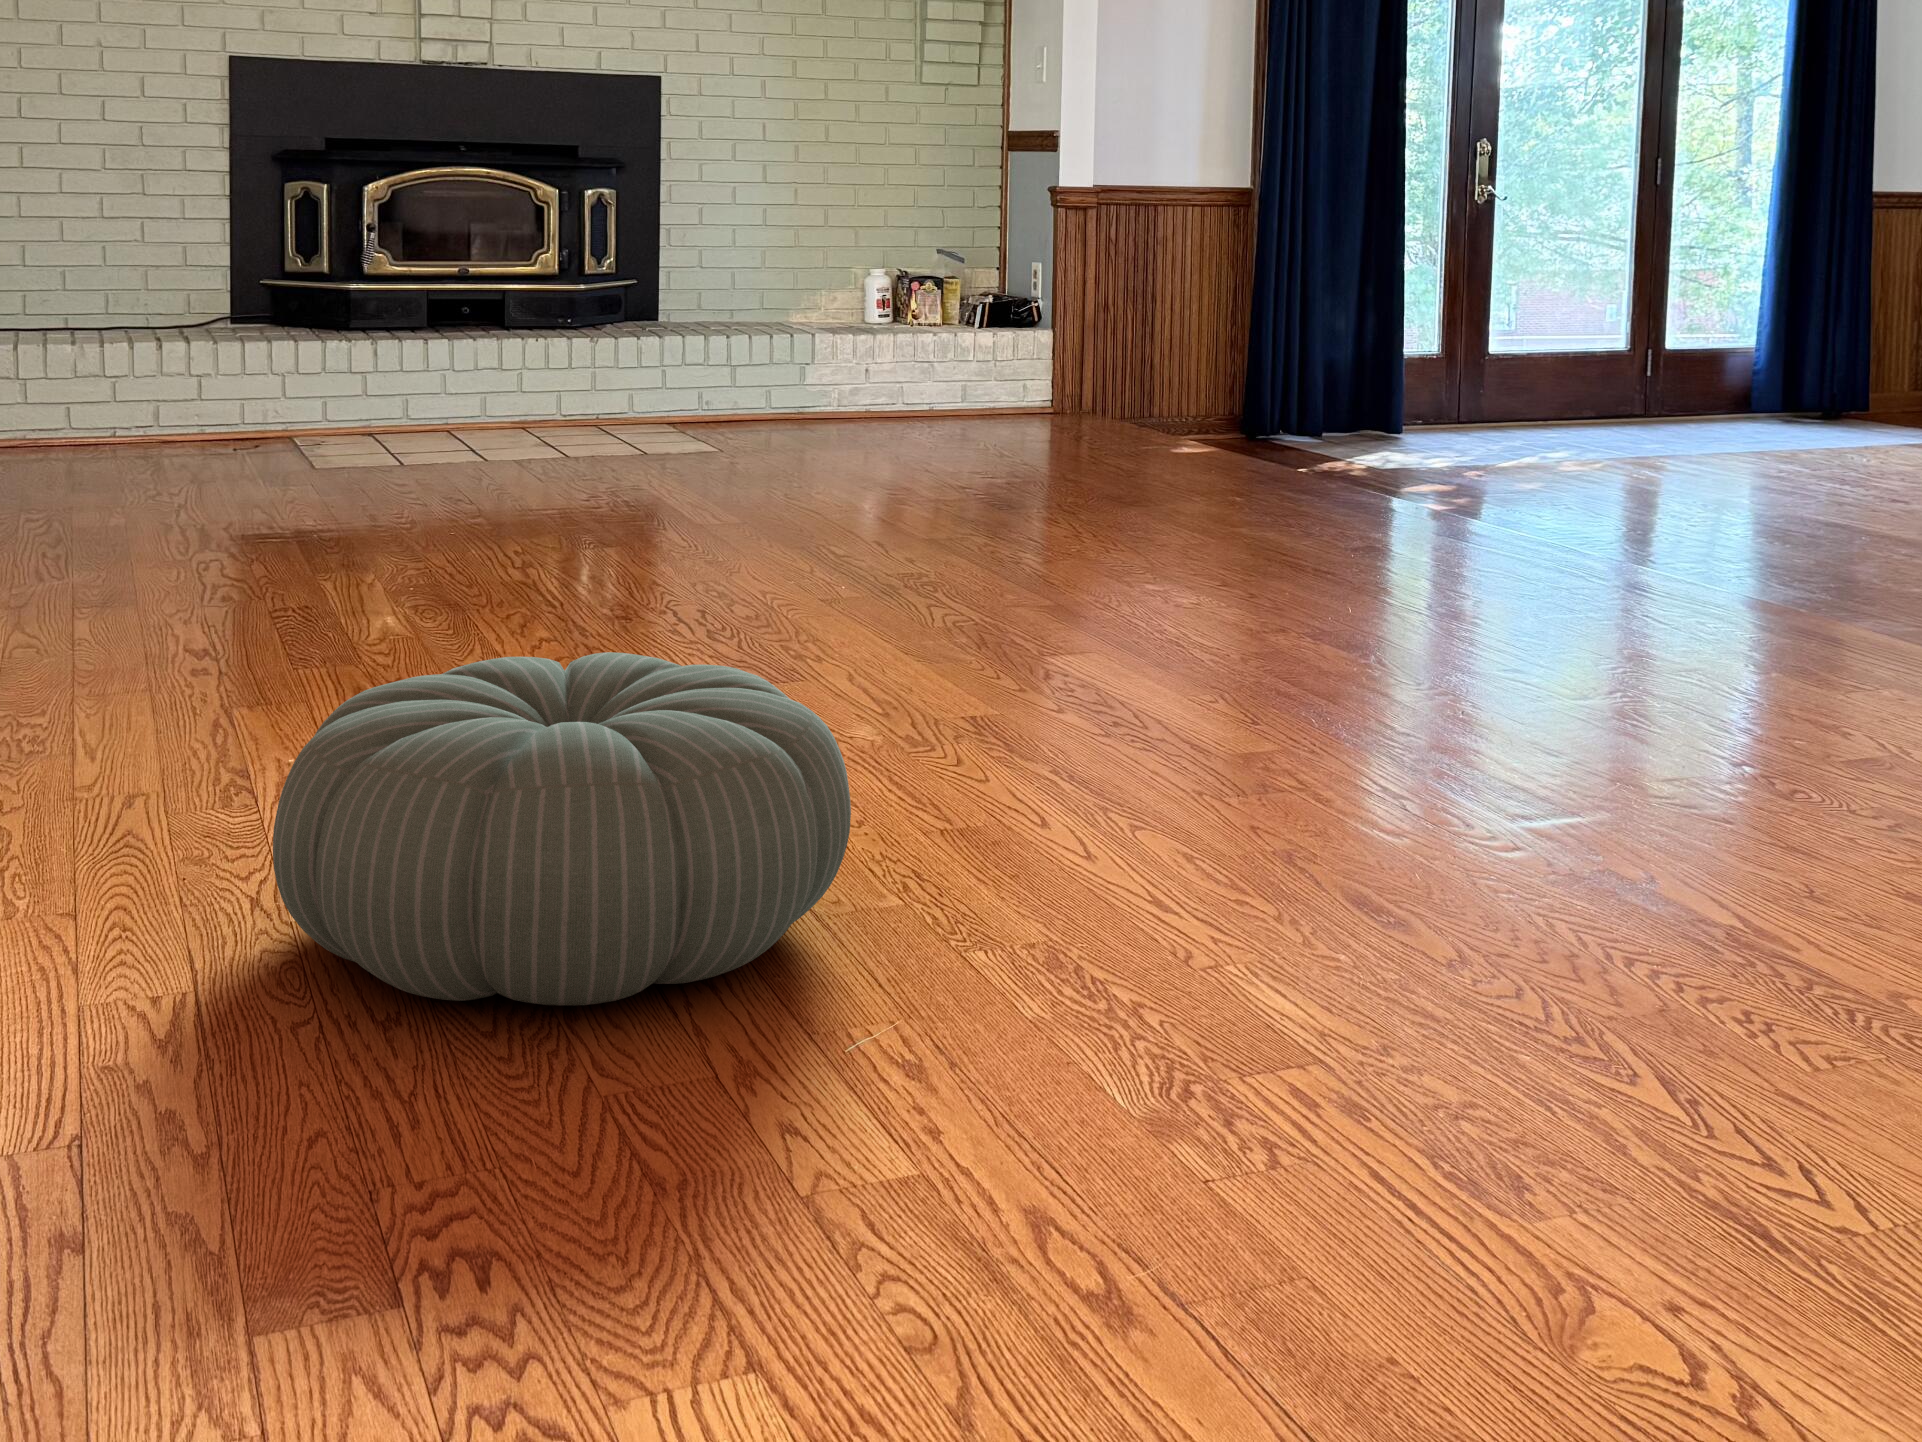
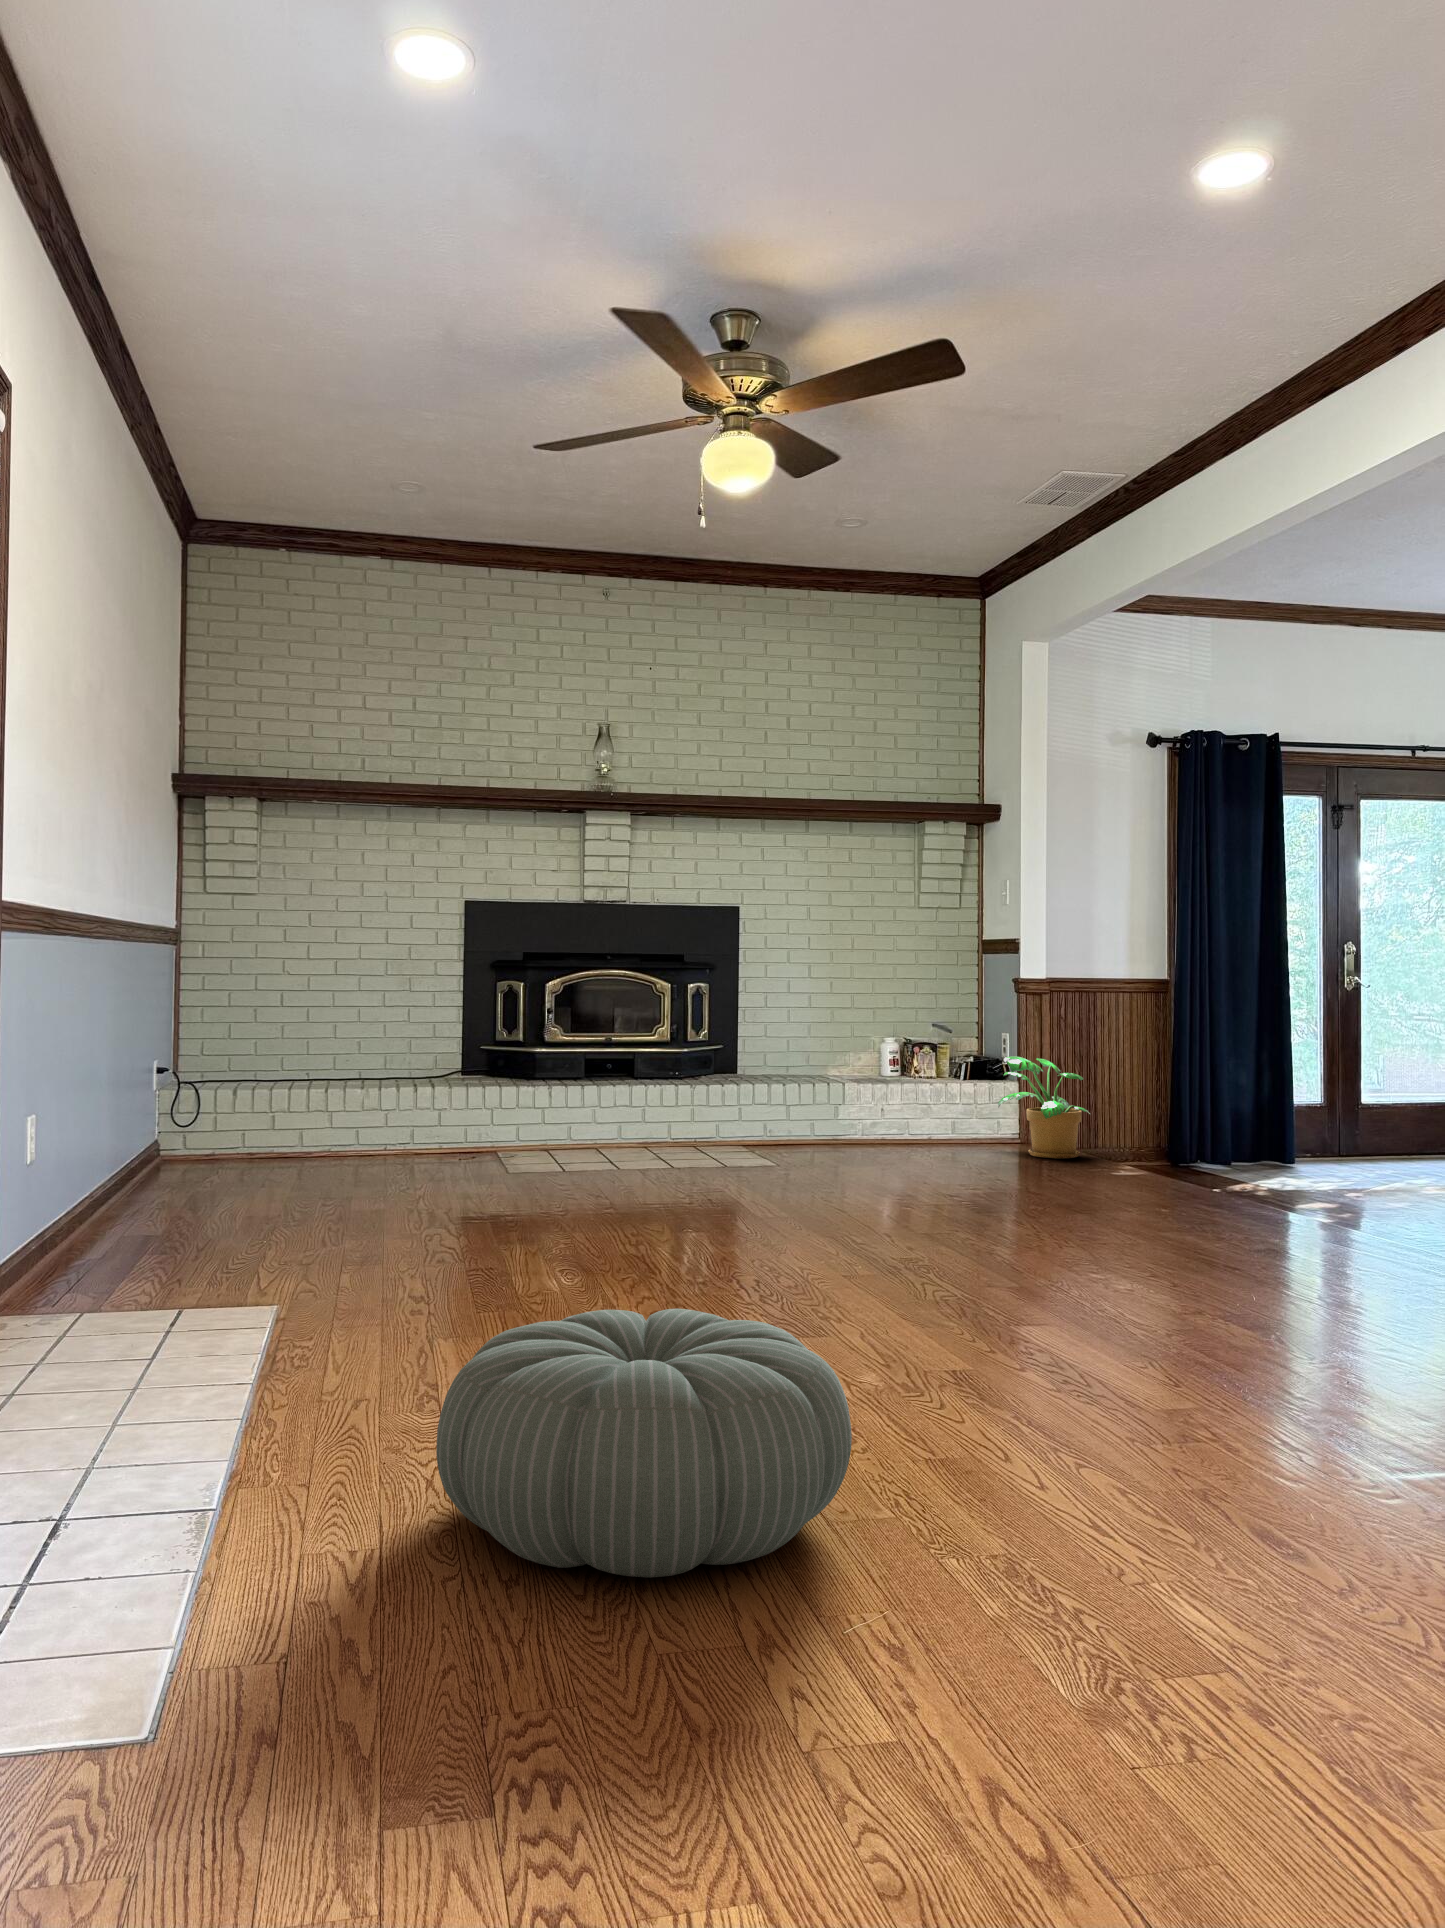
potted plant: none [1028,294,1153,435] -> present [998,1057,1090,1158]

